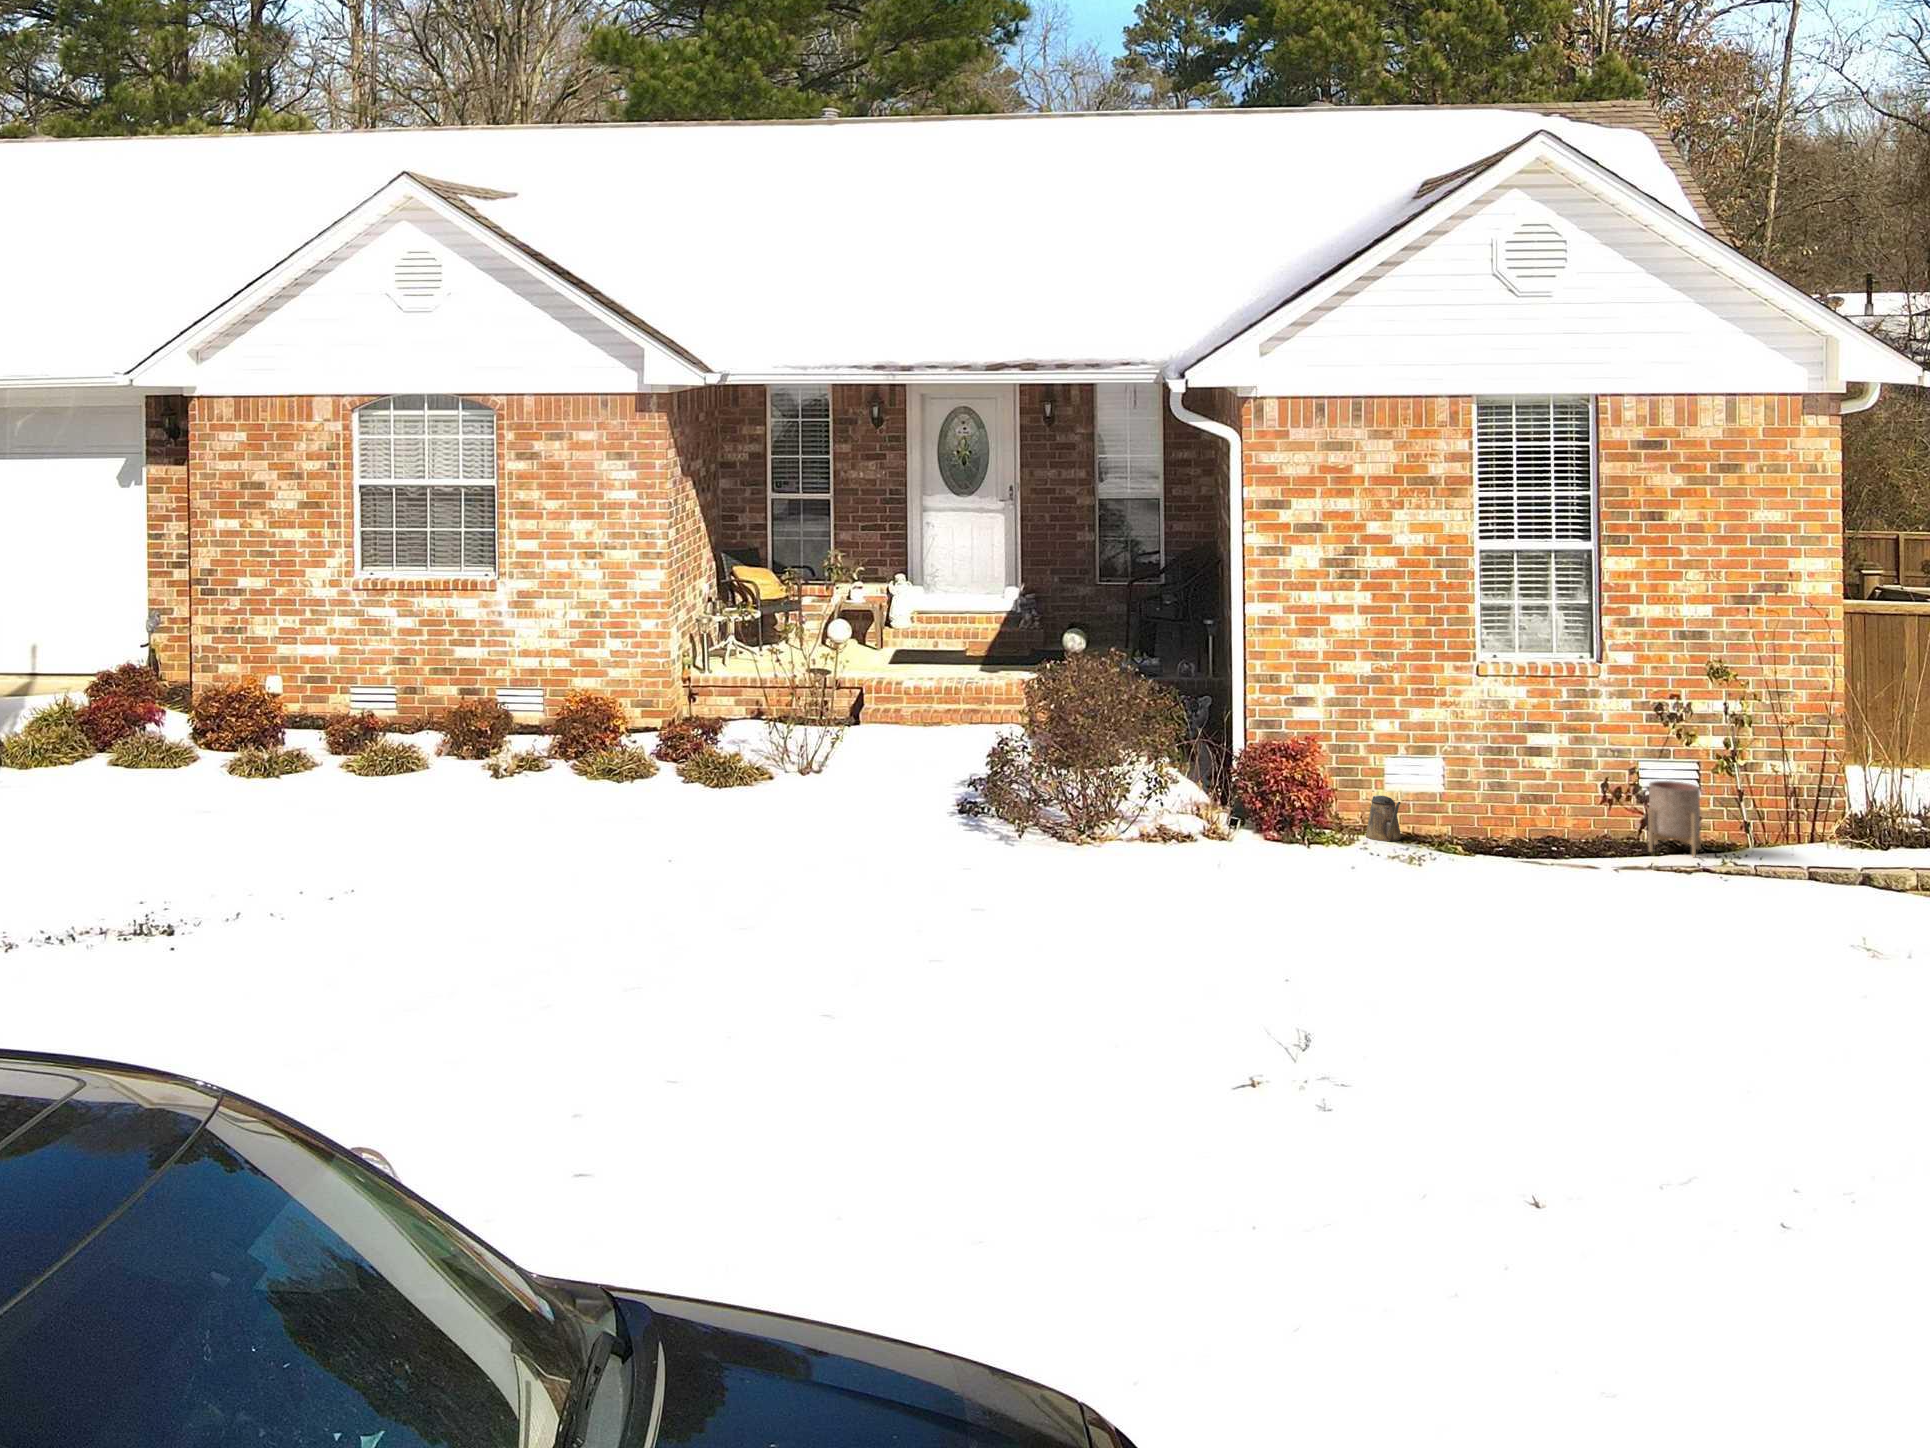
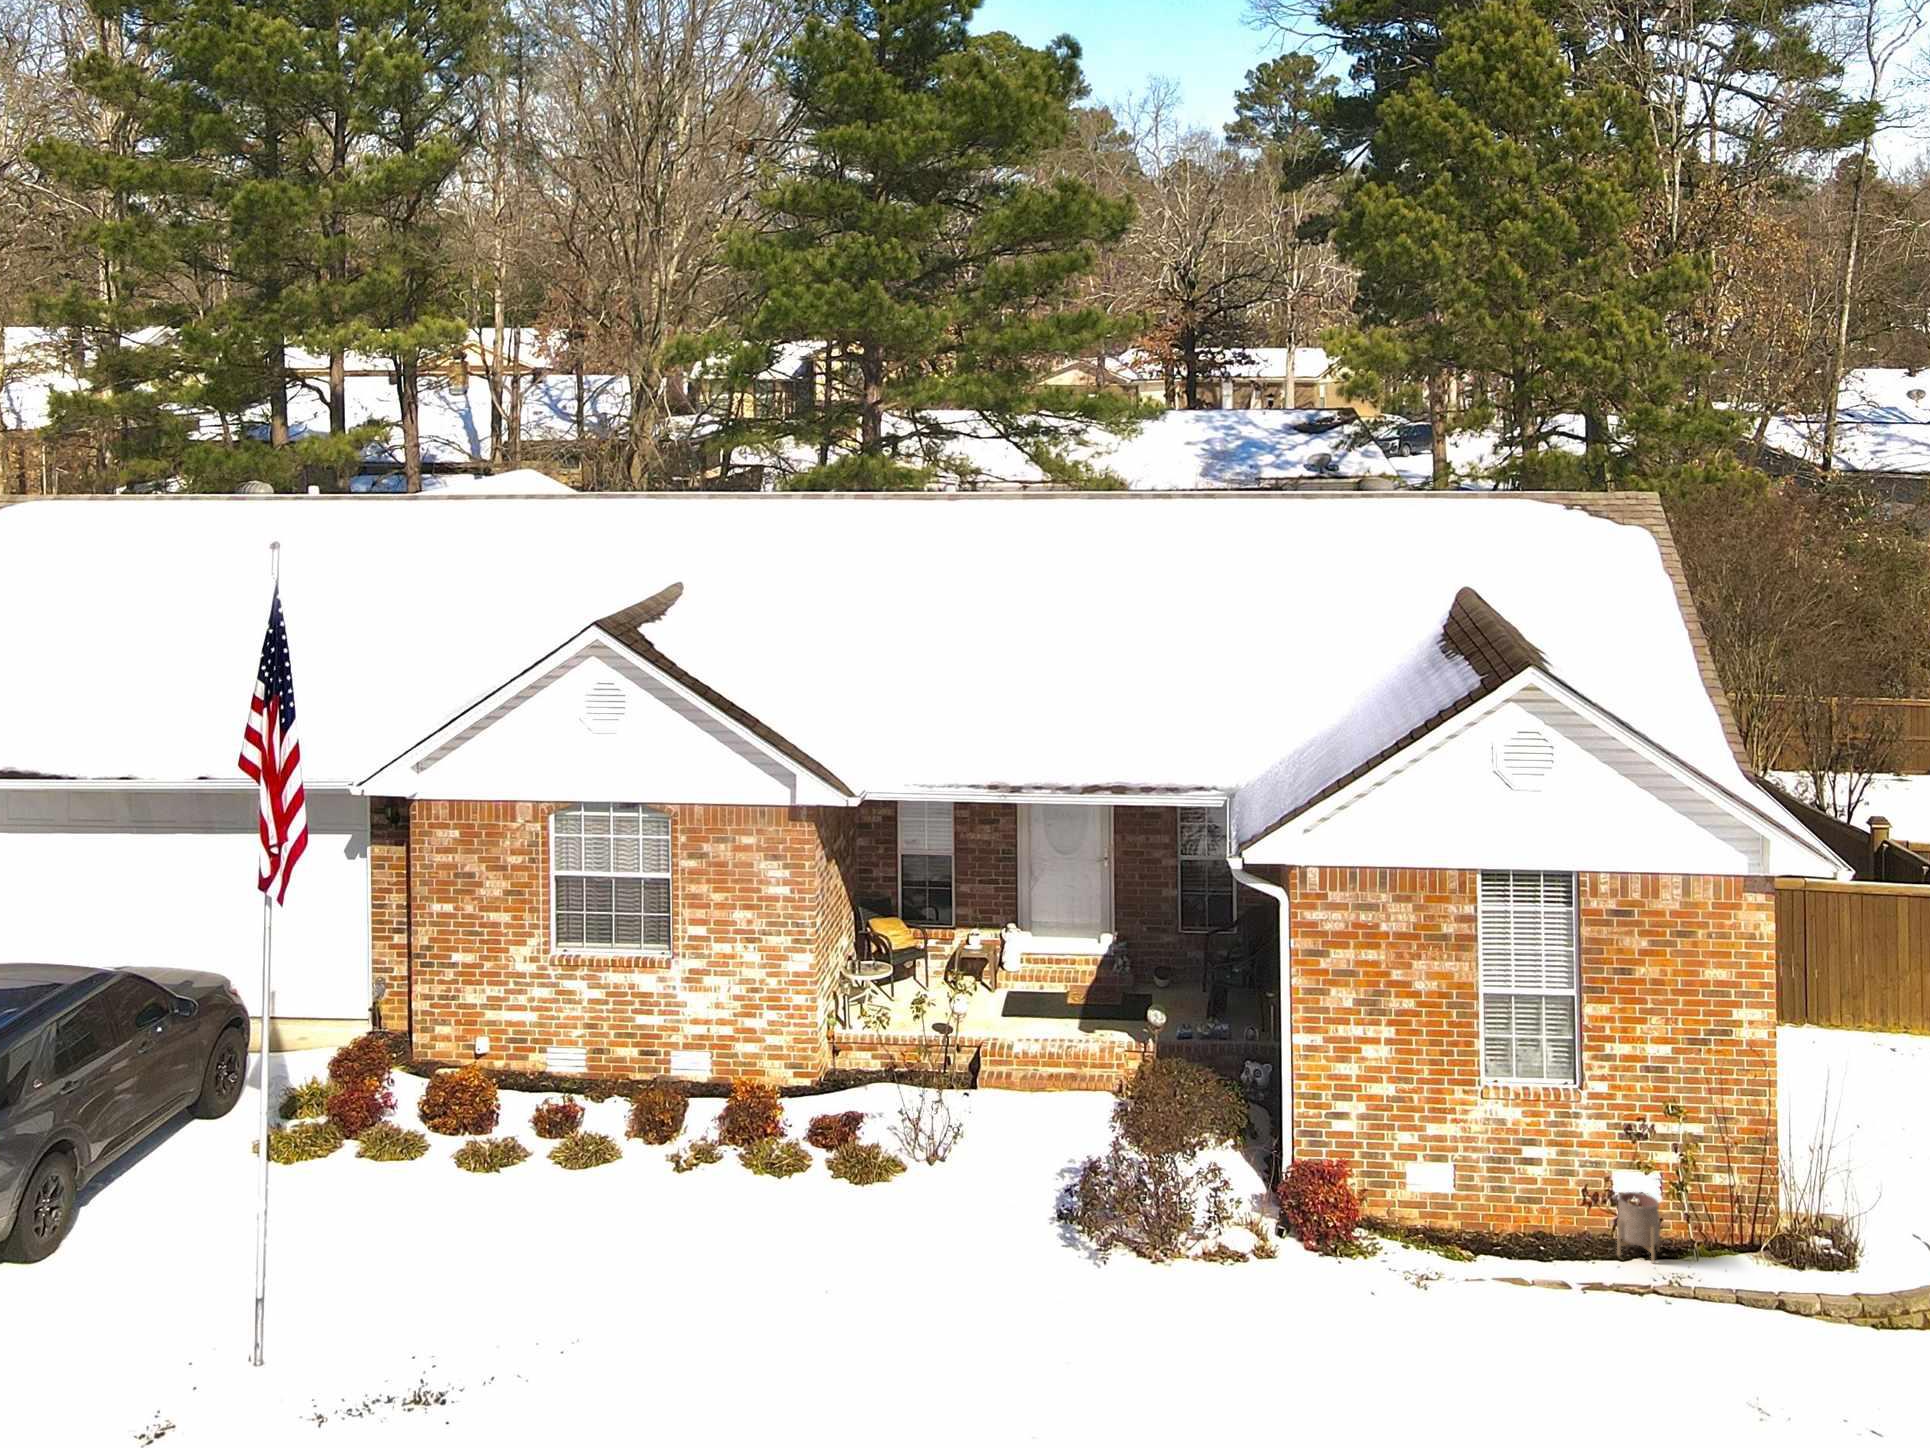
watering can: present [1366,795,1402,841] -> none [1389,1200,1419,1244]

